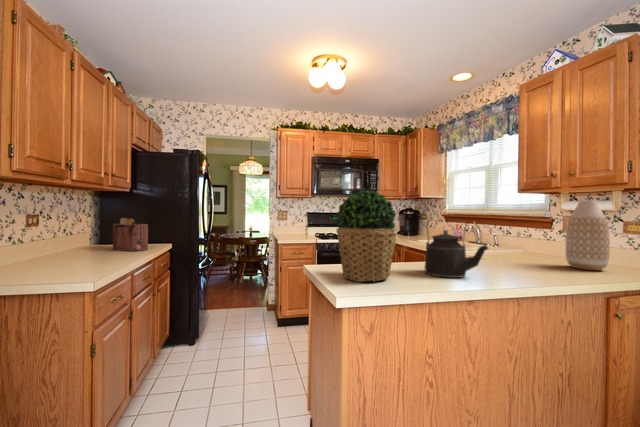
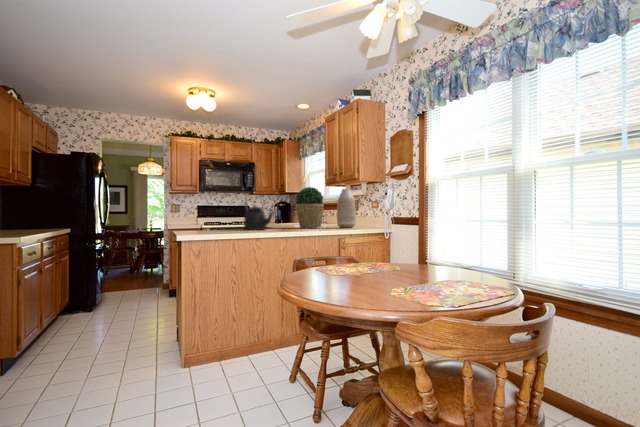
potted plant: present [337,190,397,282] -> present [296,187,324,228]
toaster: present [113,218,148,251] -> none [18,206,50,231]

